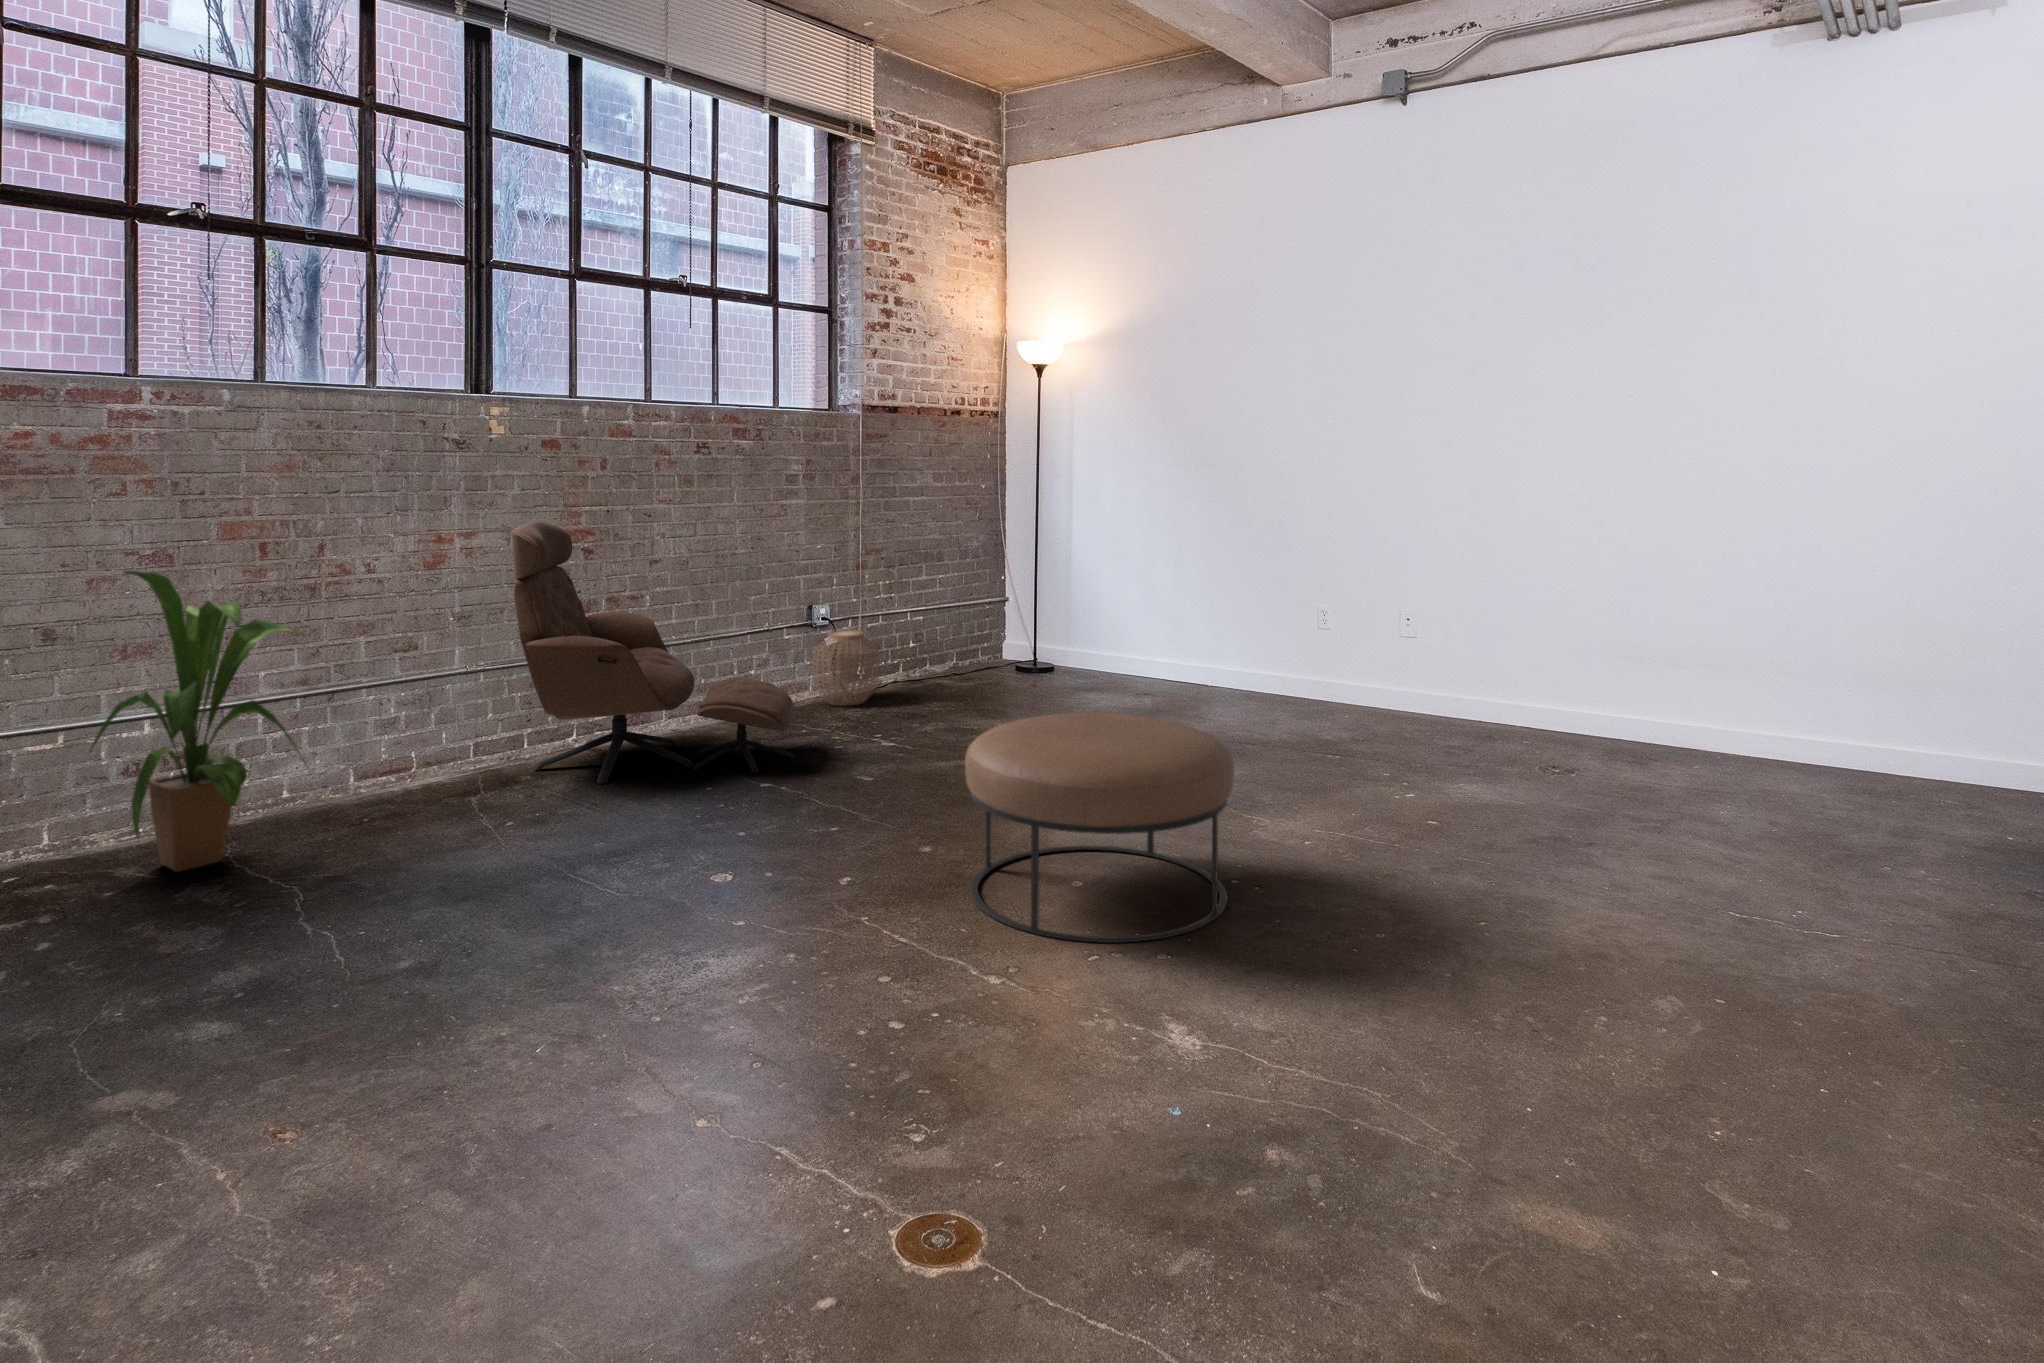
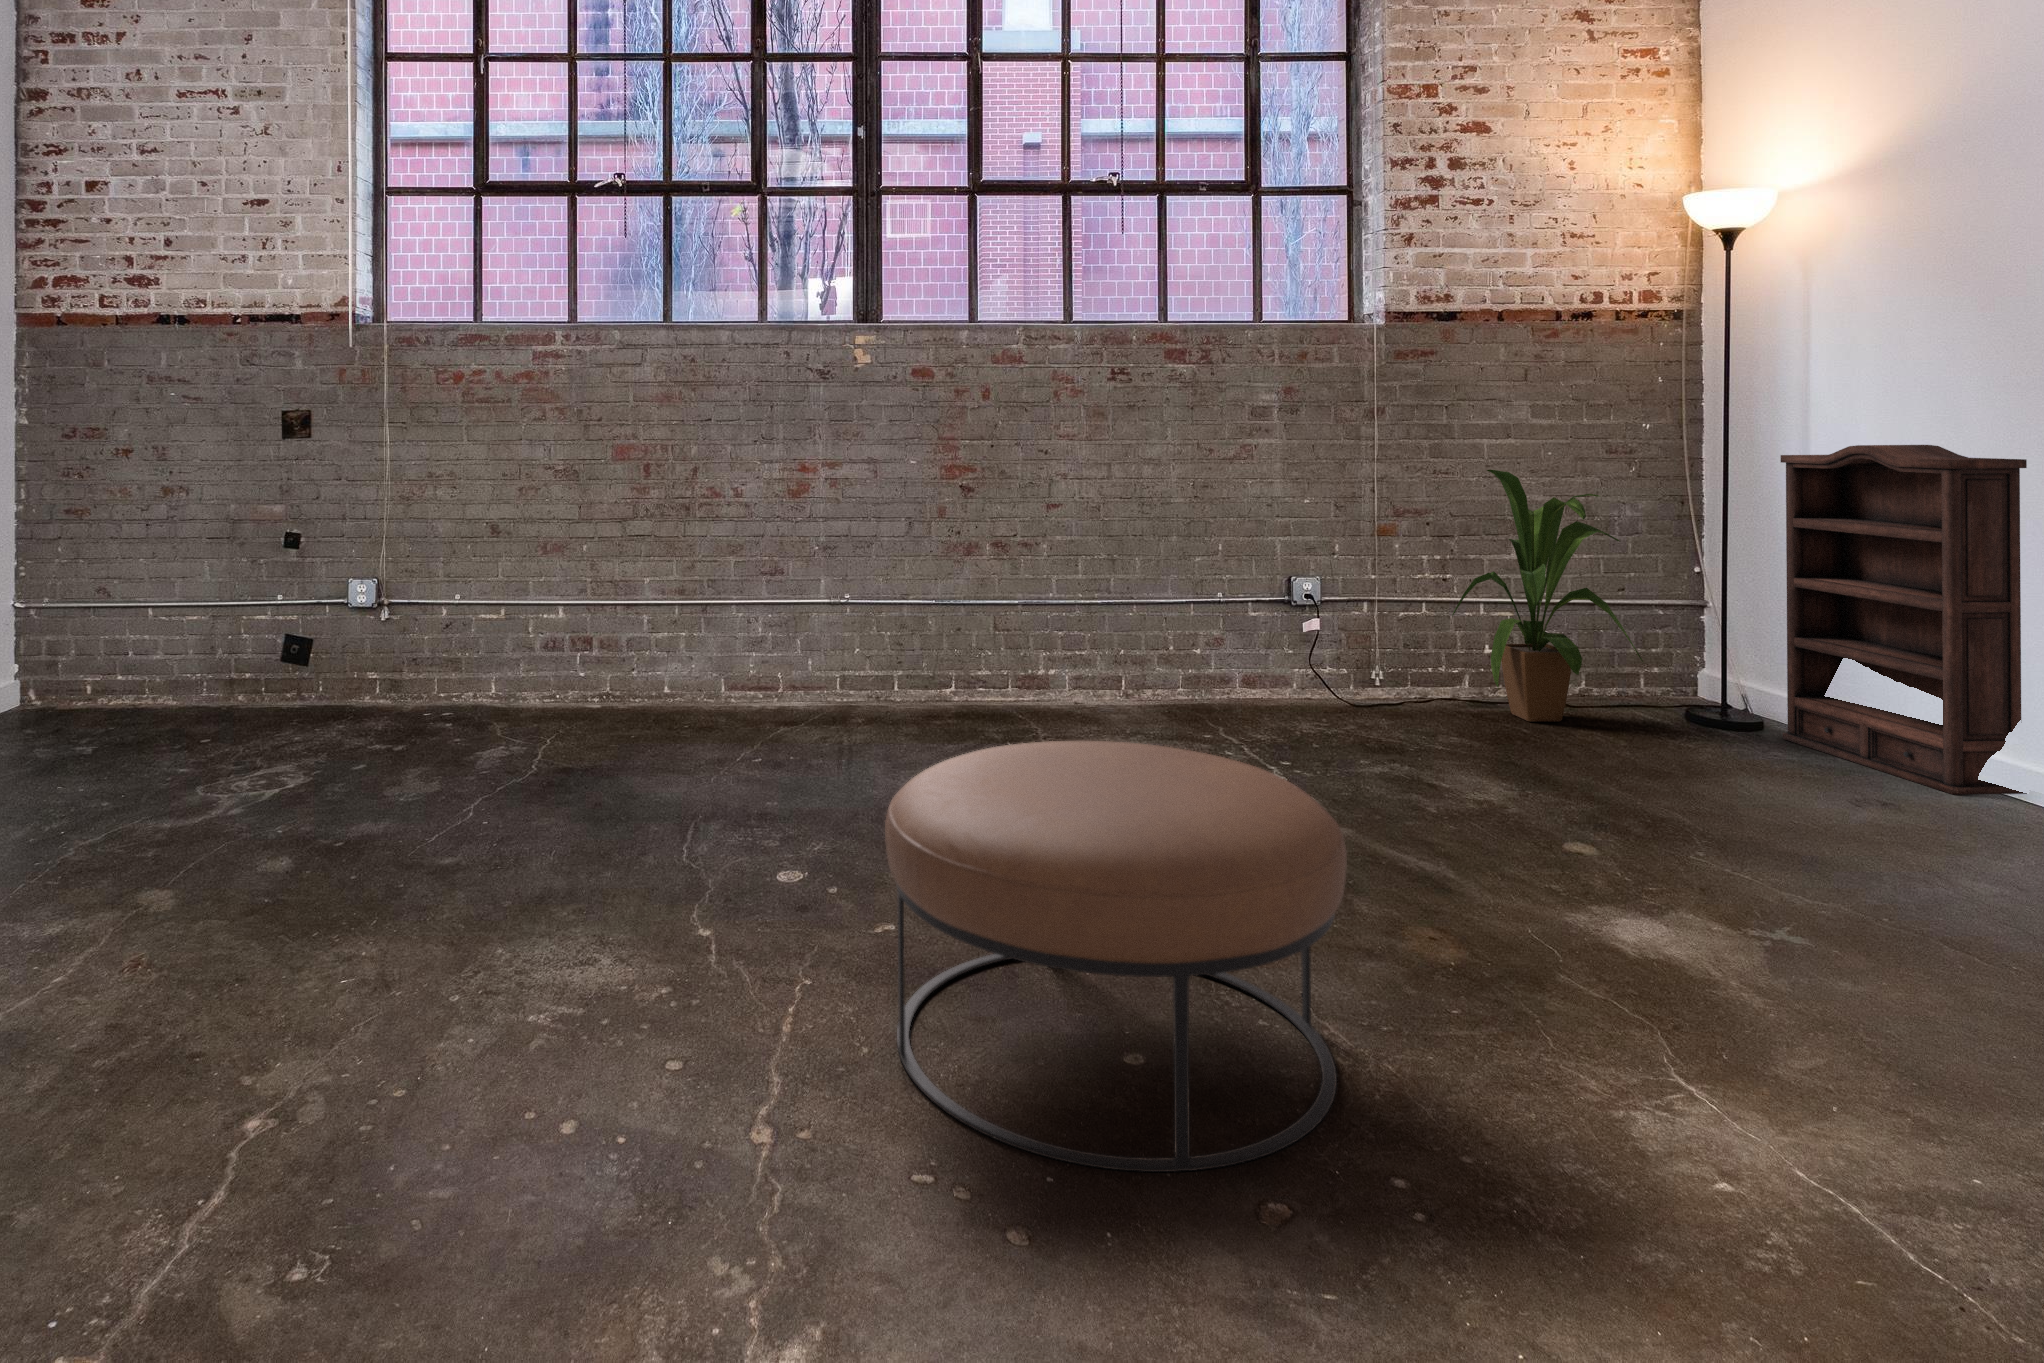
bookshelf: none [1075,499,1192,689] -> present [1781,445,2027,795]
lounge chair: present [512,521,795,784] -> none [841,454,1151,762]
house plant: present [91,571,310,872] -> present [1452,470,1643,722]
woven basket: present [812,630,880,706] -> none [1282,614,1378,715]

